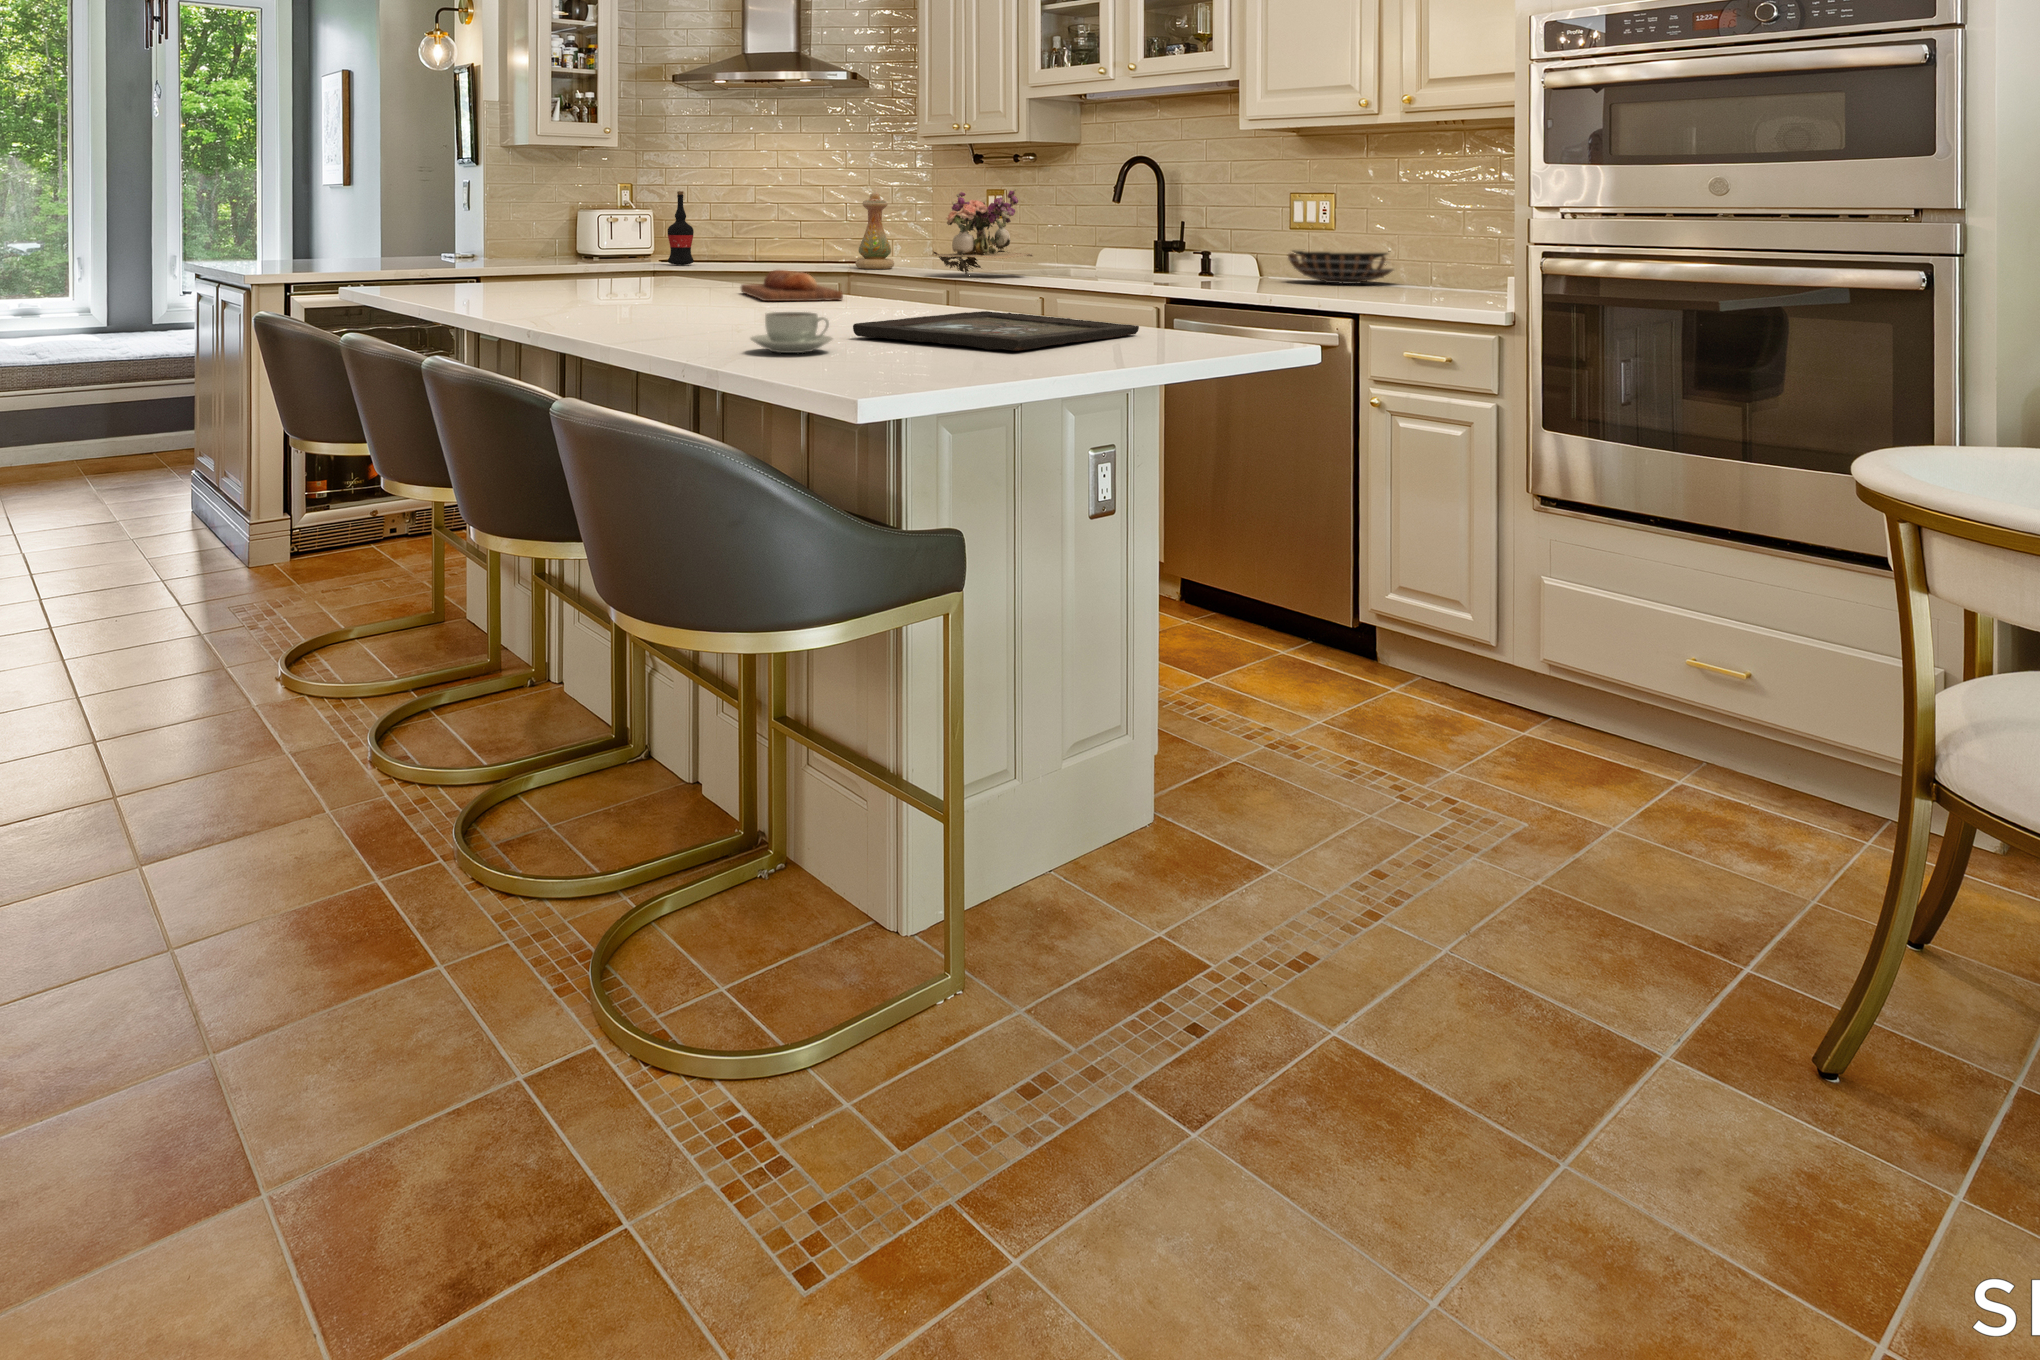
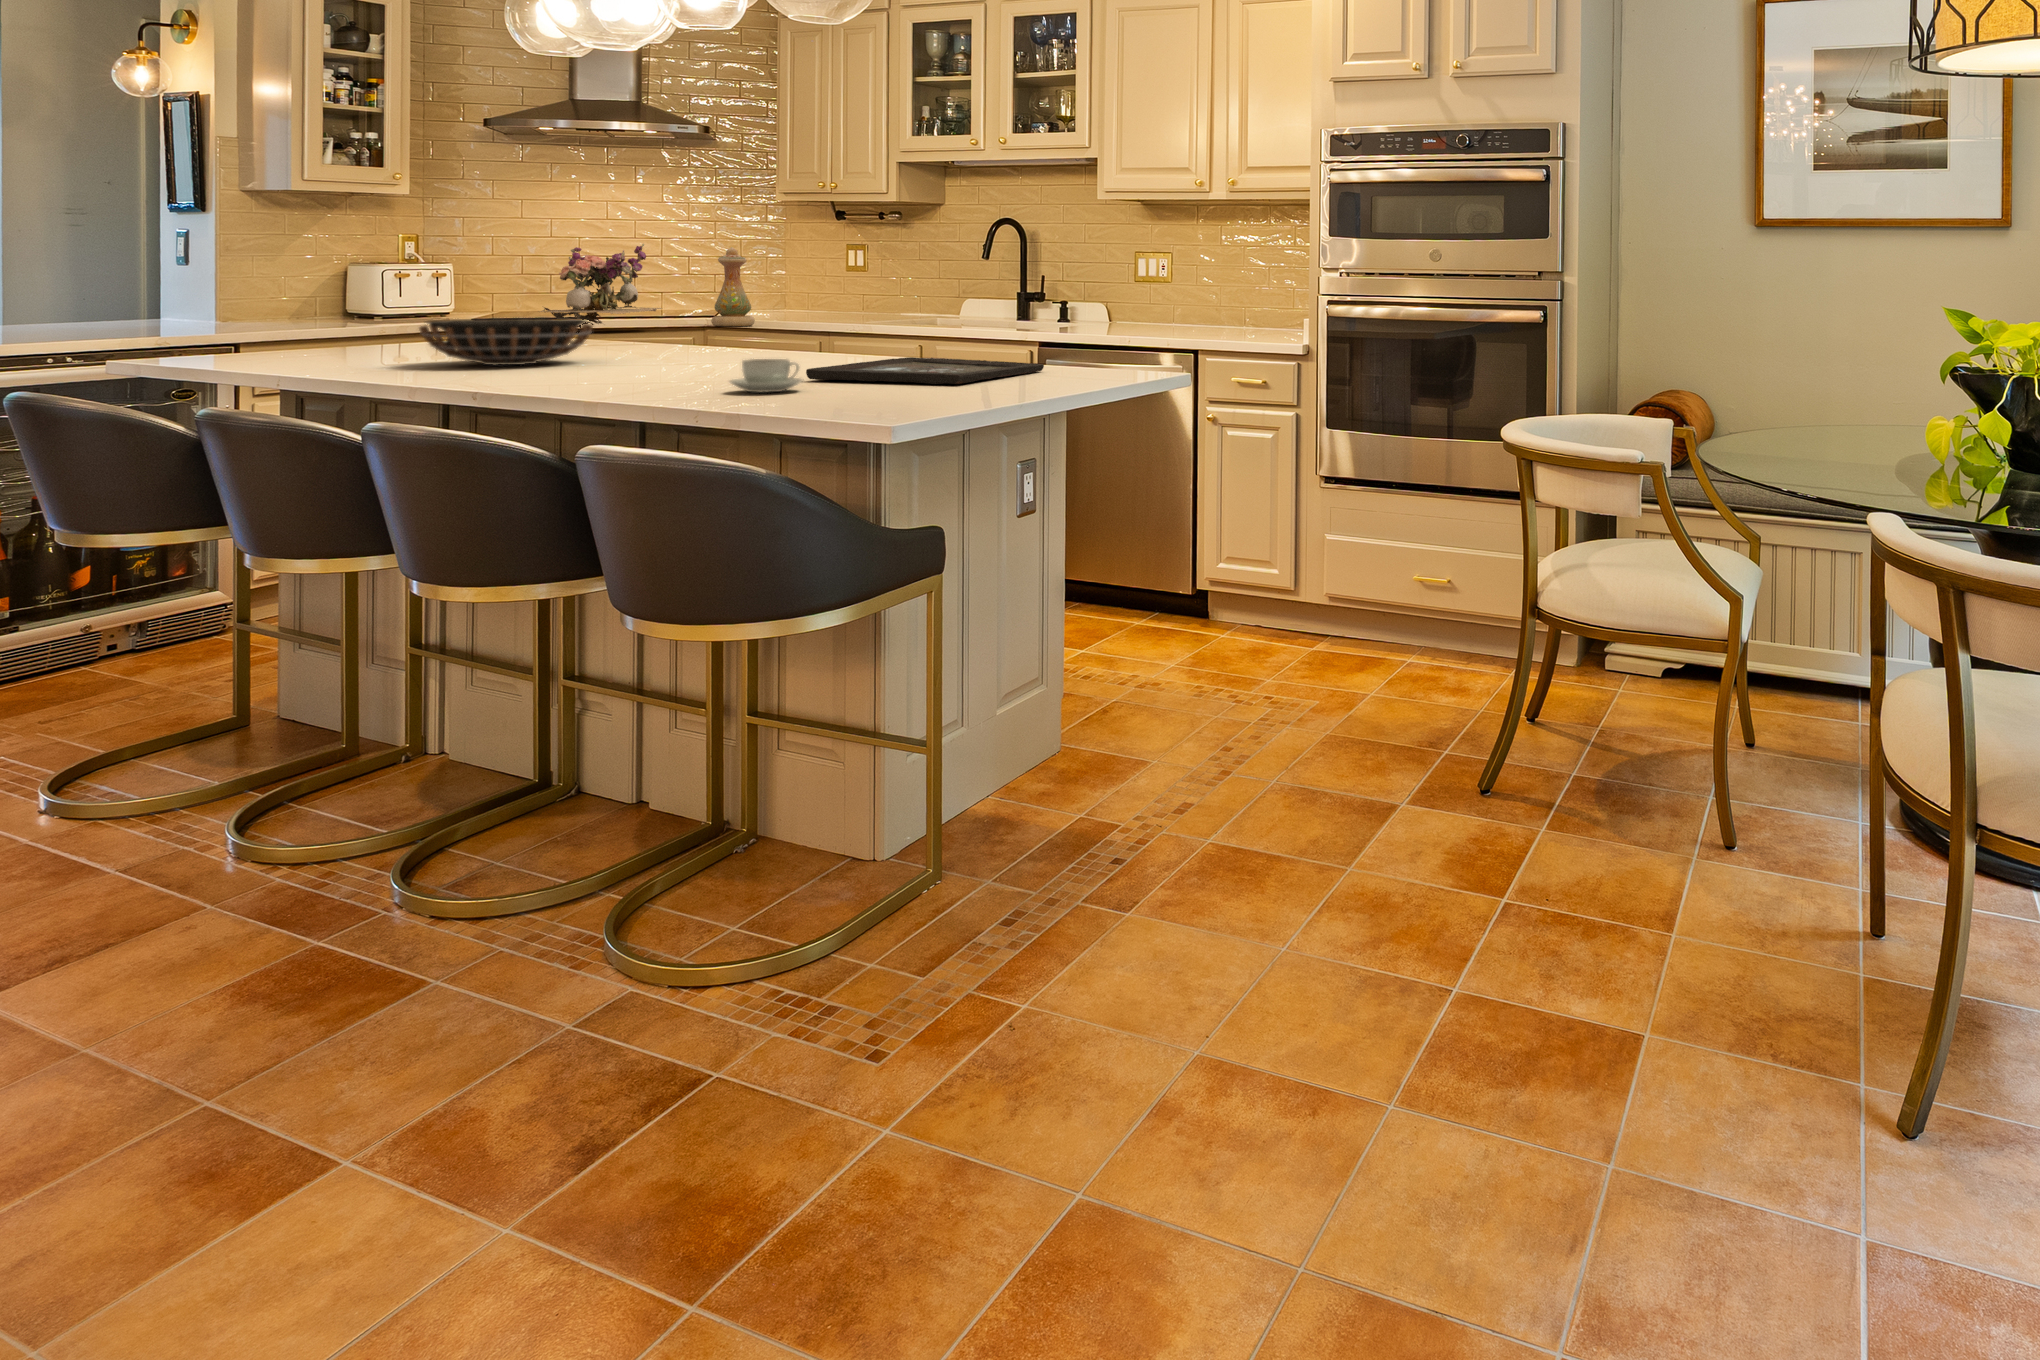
flower arrangement: present [930,188,1032,274] -> present [538,244,662,328]
wine bottle: present [668,191,694,265] -> none [473,244,508,325]
decorative bowl: present [1288,251,1393,284] -> present [419,318,593,365]
bread loaf: present [741,270,843,301] -> none [625,327,748,357]

